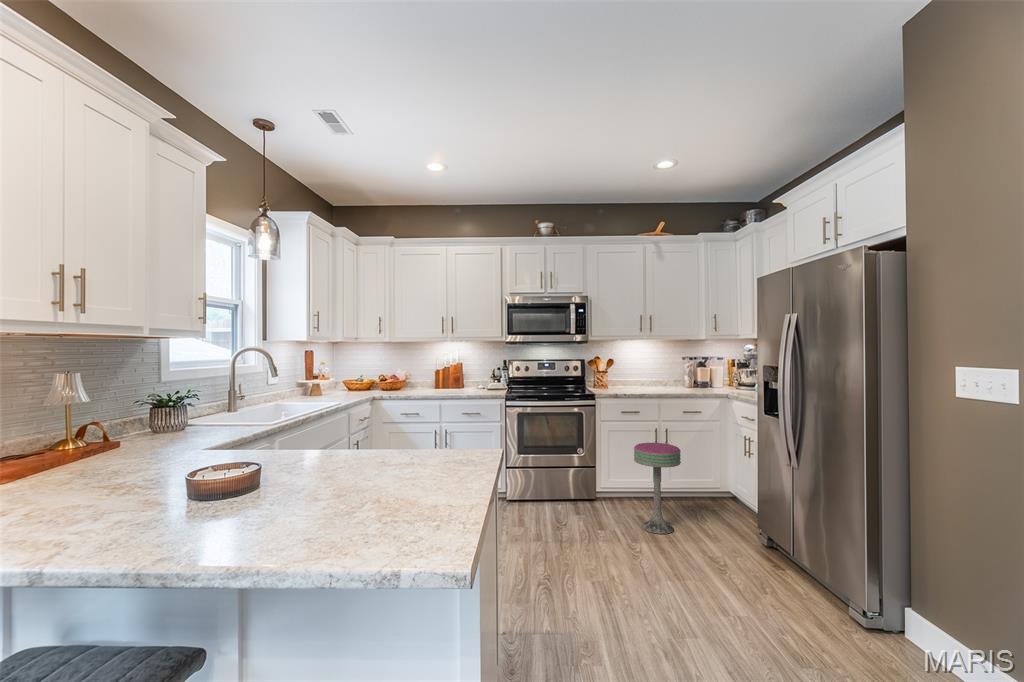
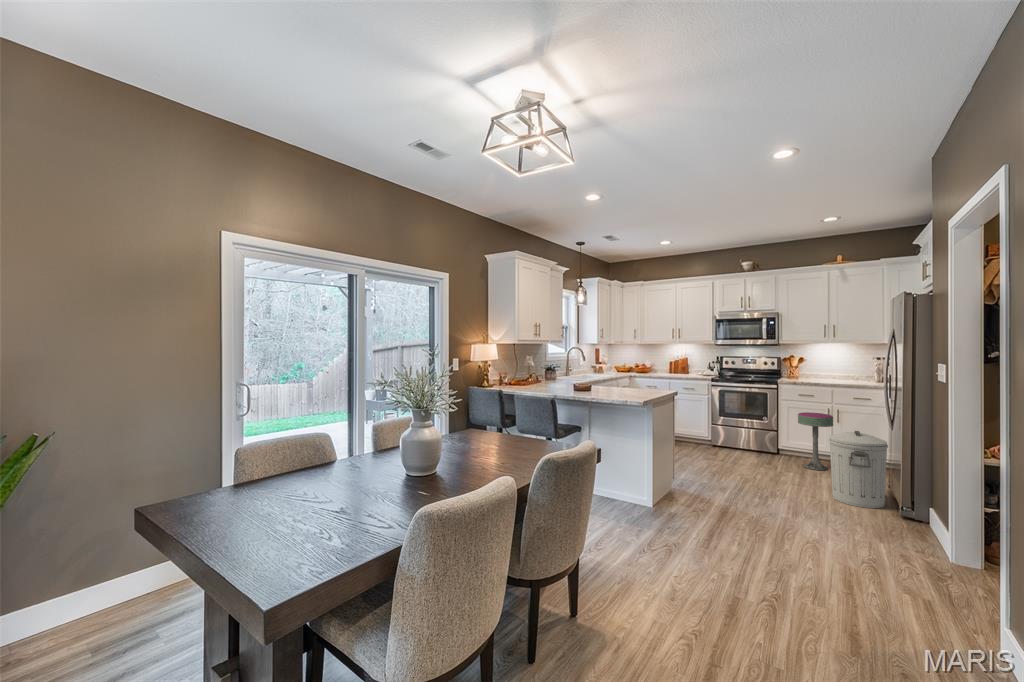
trash can: none [733,487,827,633] -> present [829,431,888,508]

